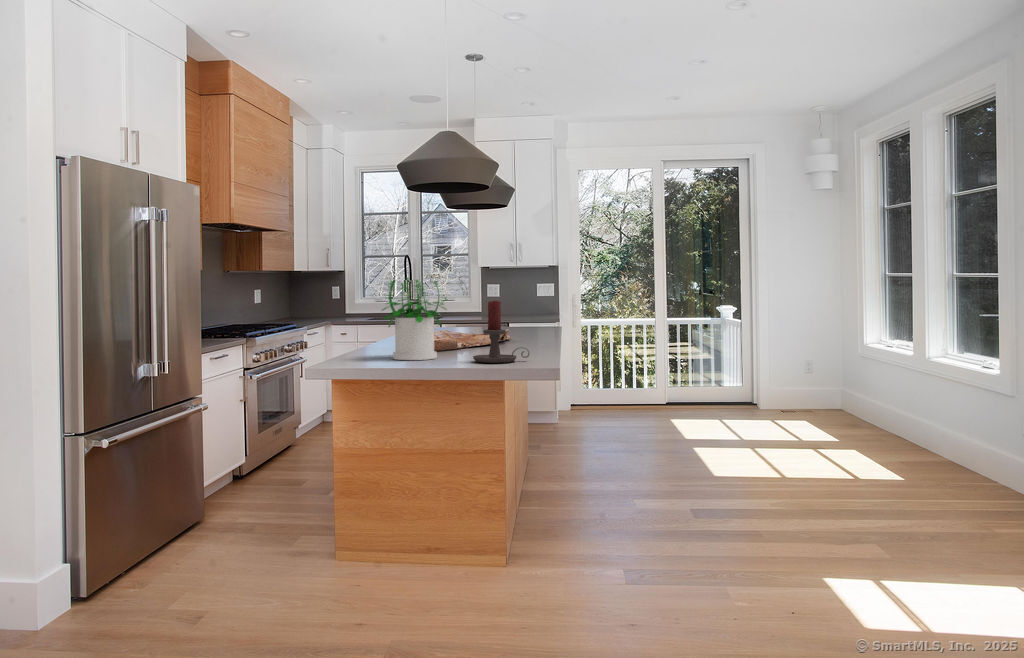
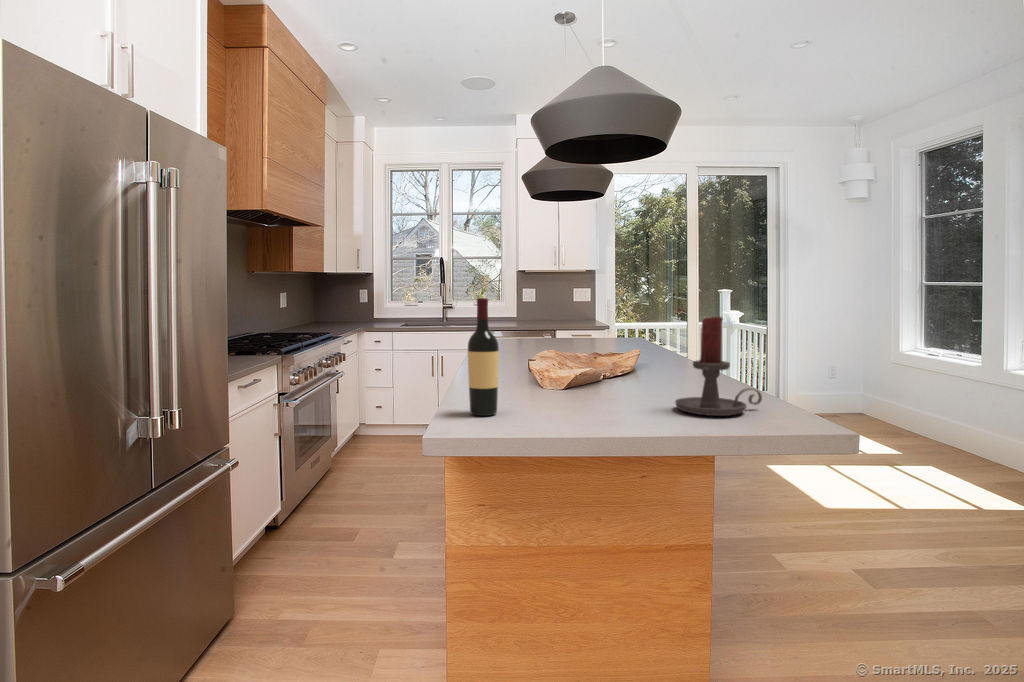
potted plant: present [382,278,448,360] -> none [516,280,611,407]
wine bottle: none [340,290,360,363] -> present [468,298,499,416]

